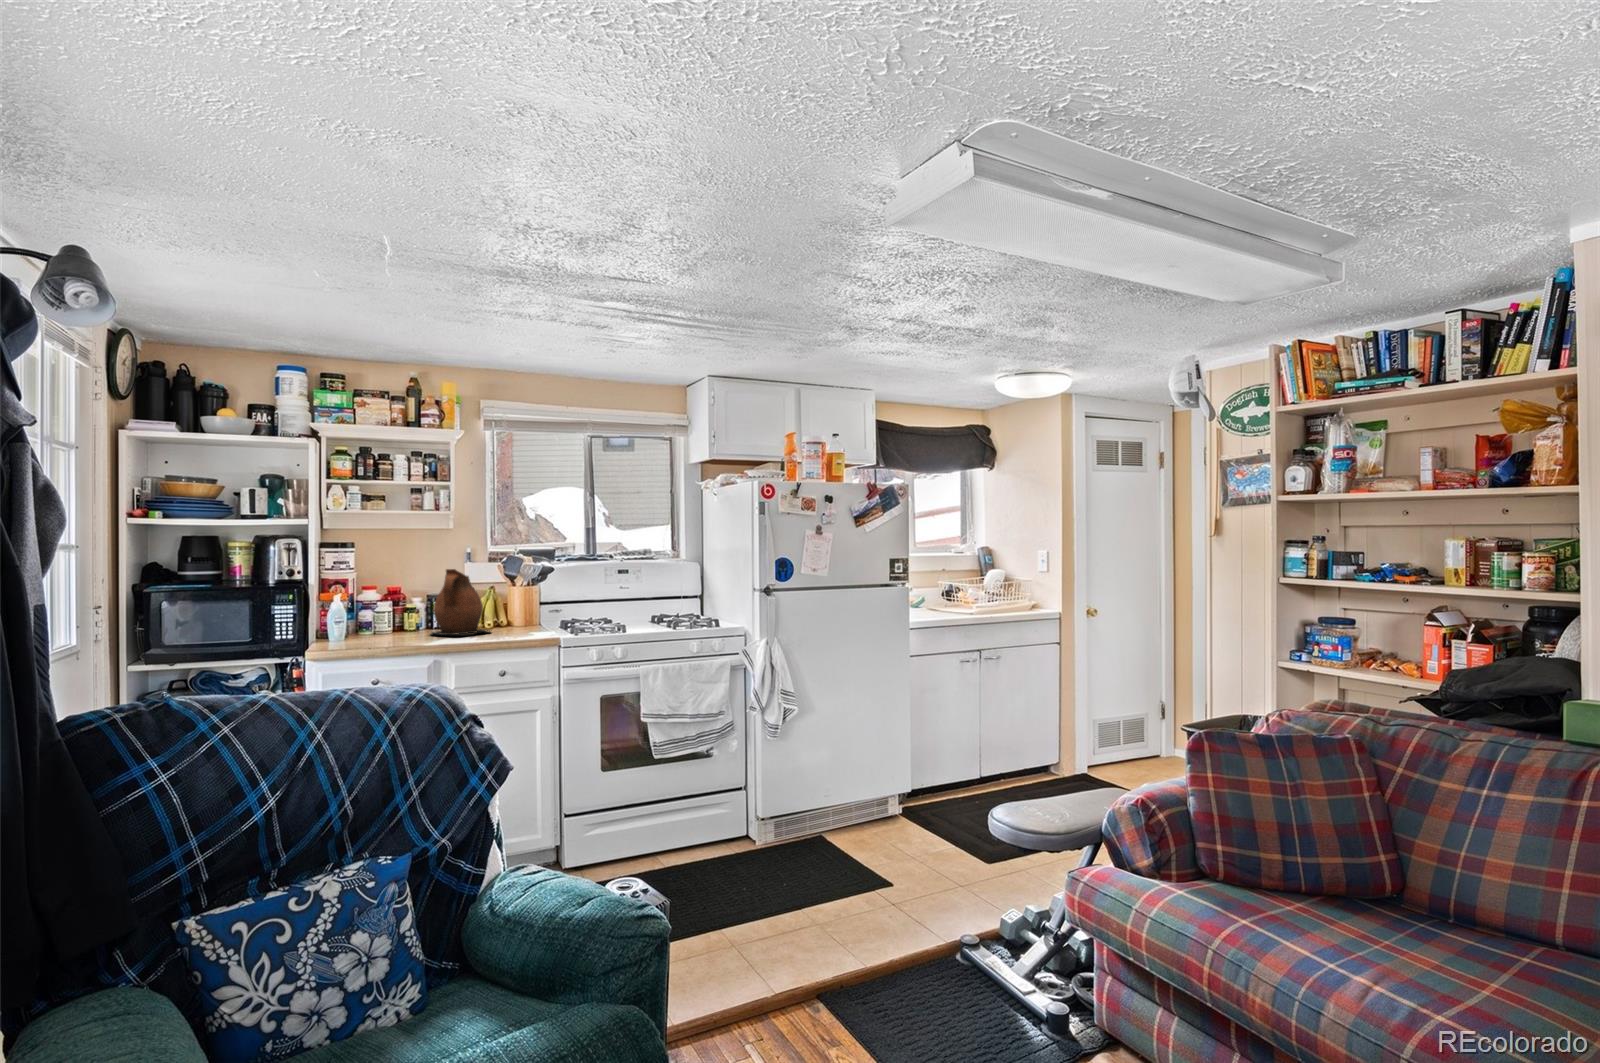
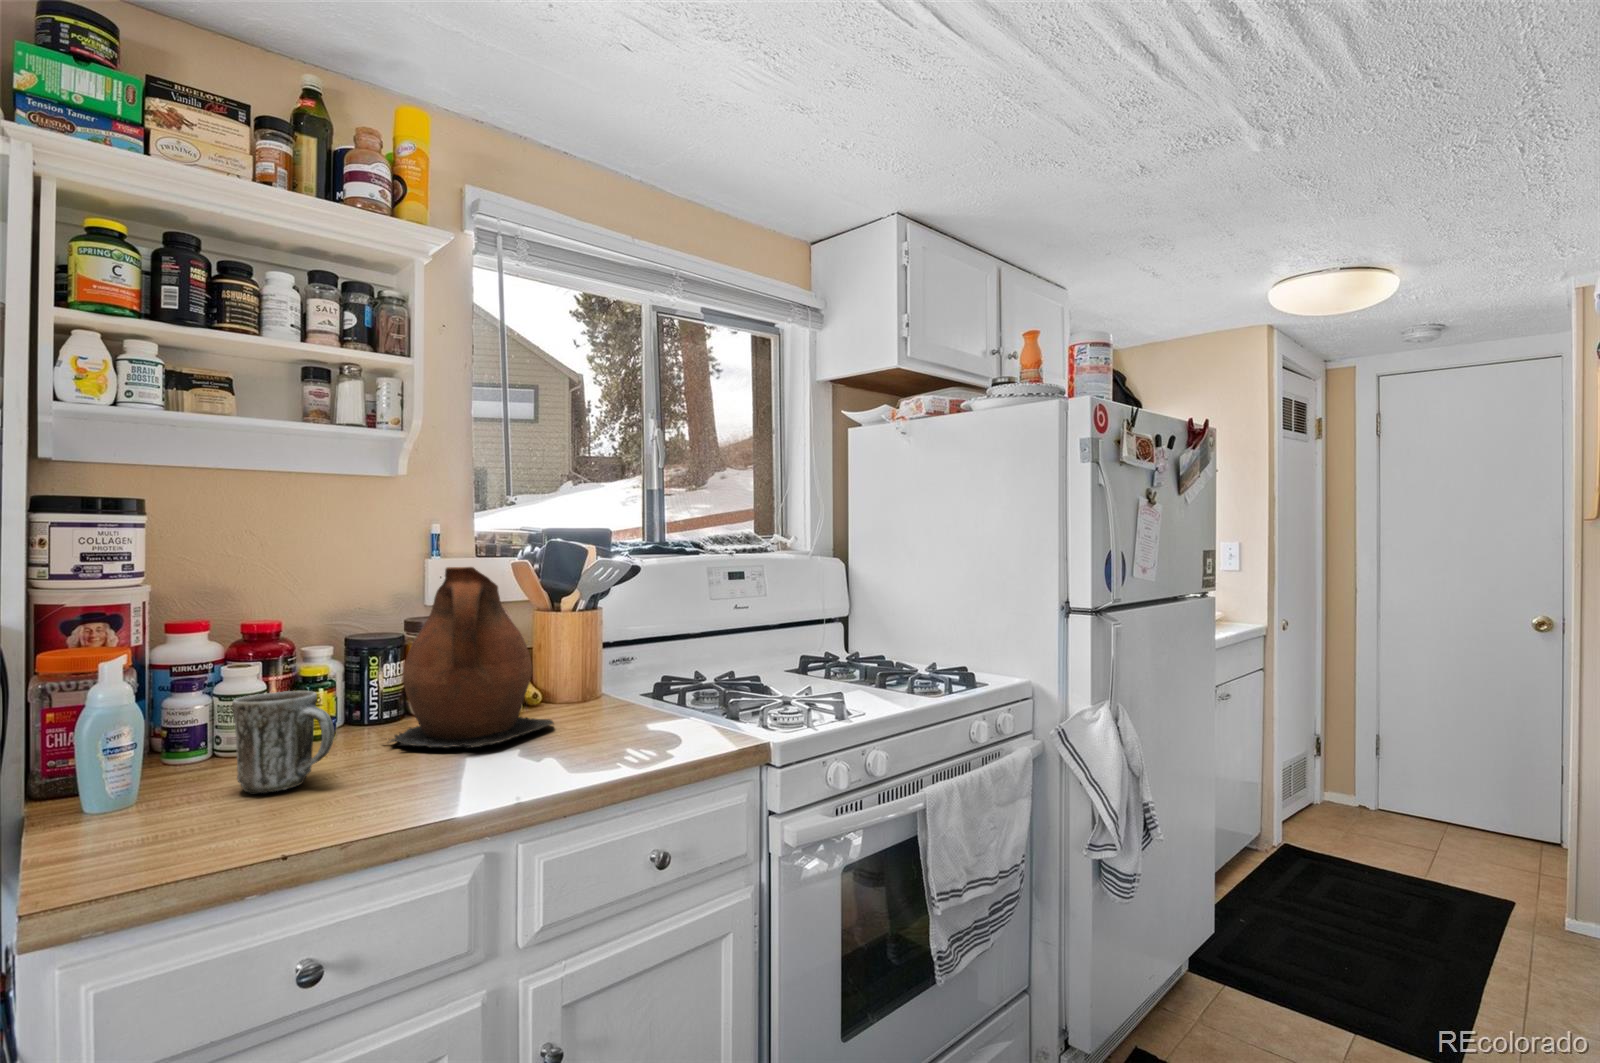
mug: none [370,611,399,642] -> present [232,691,334,793]

